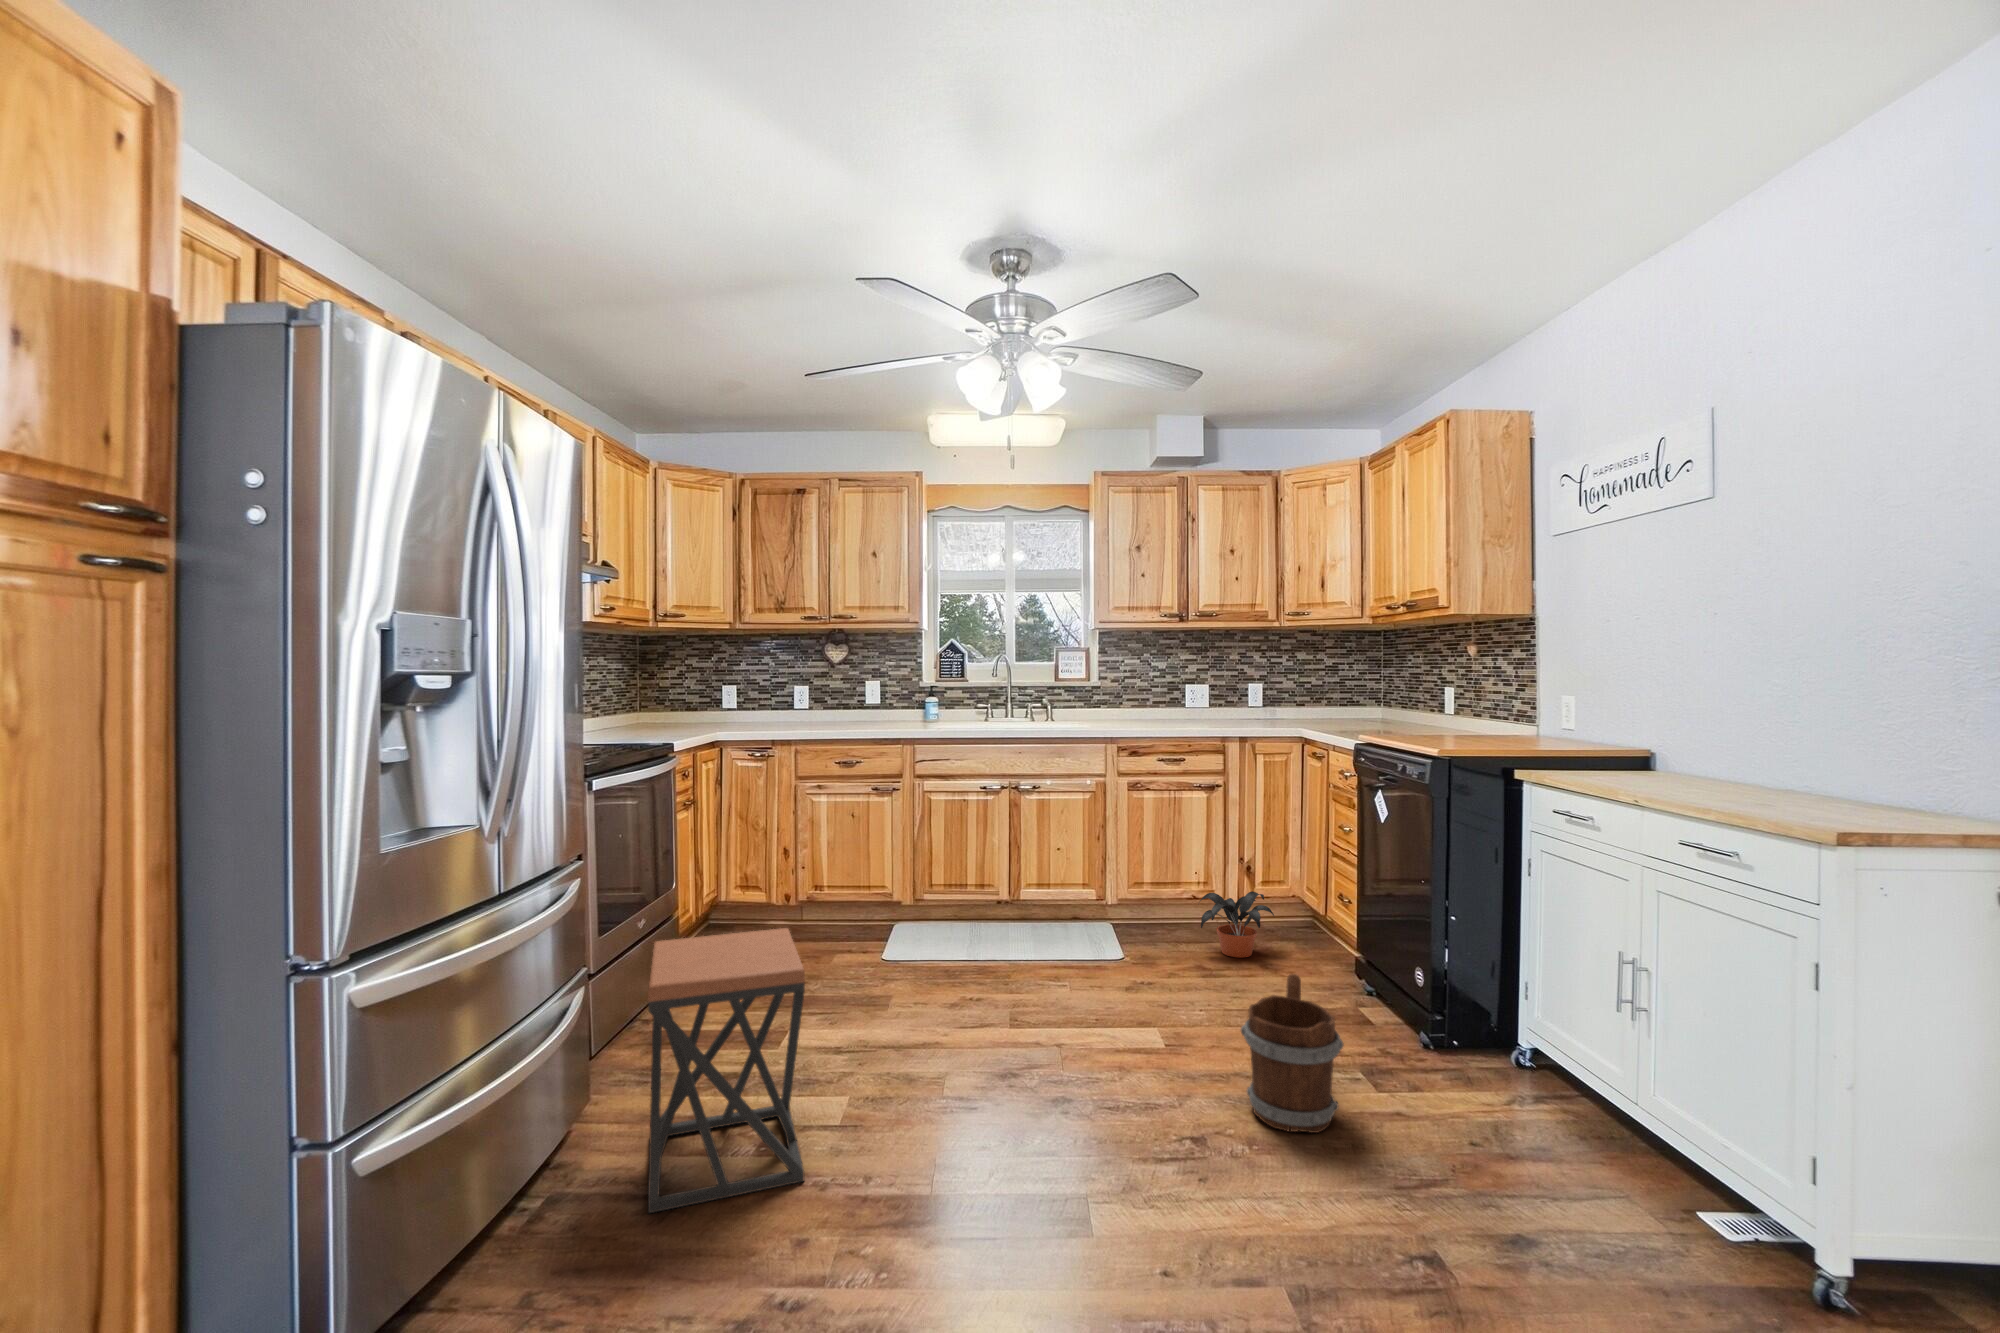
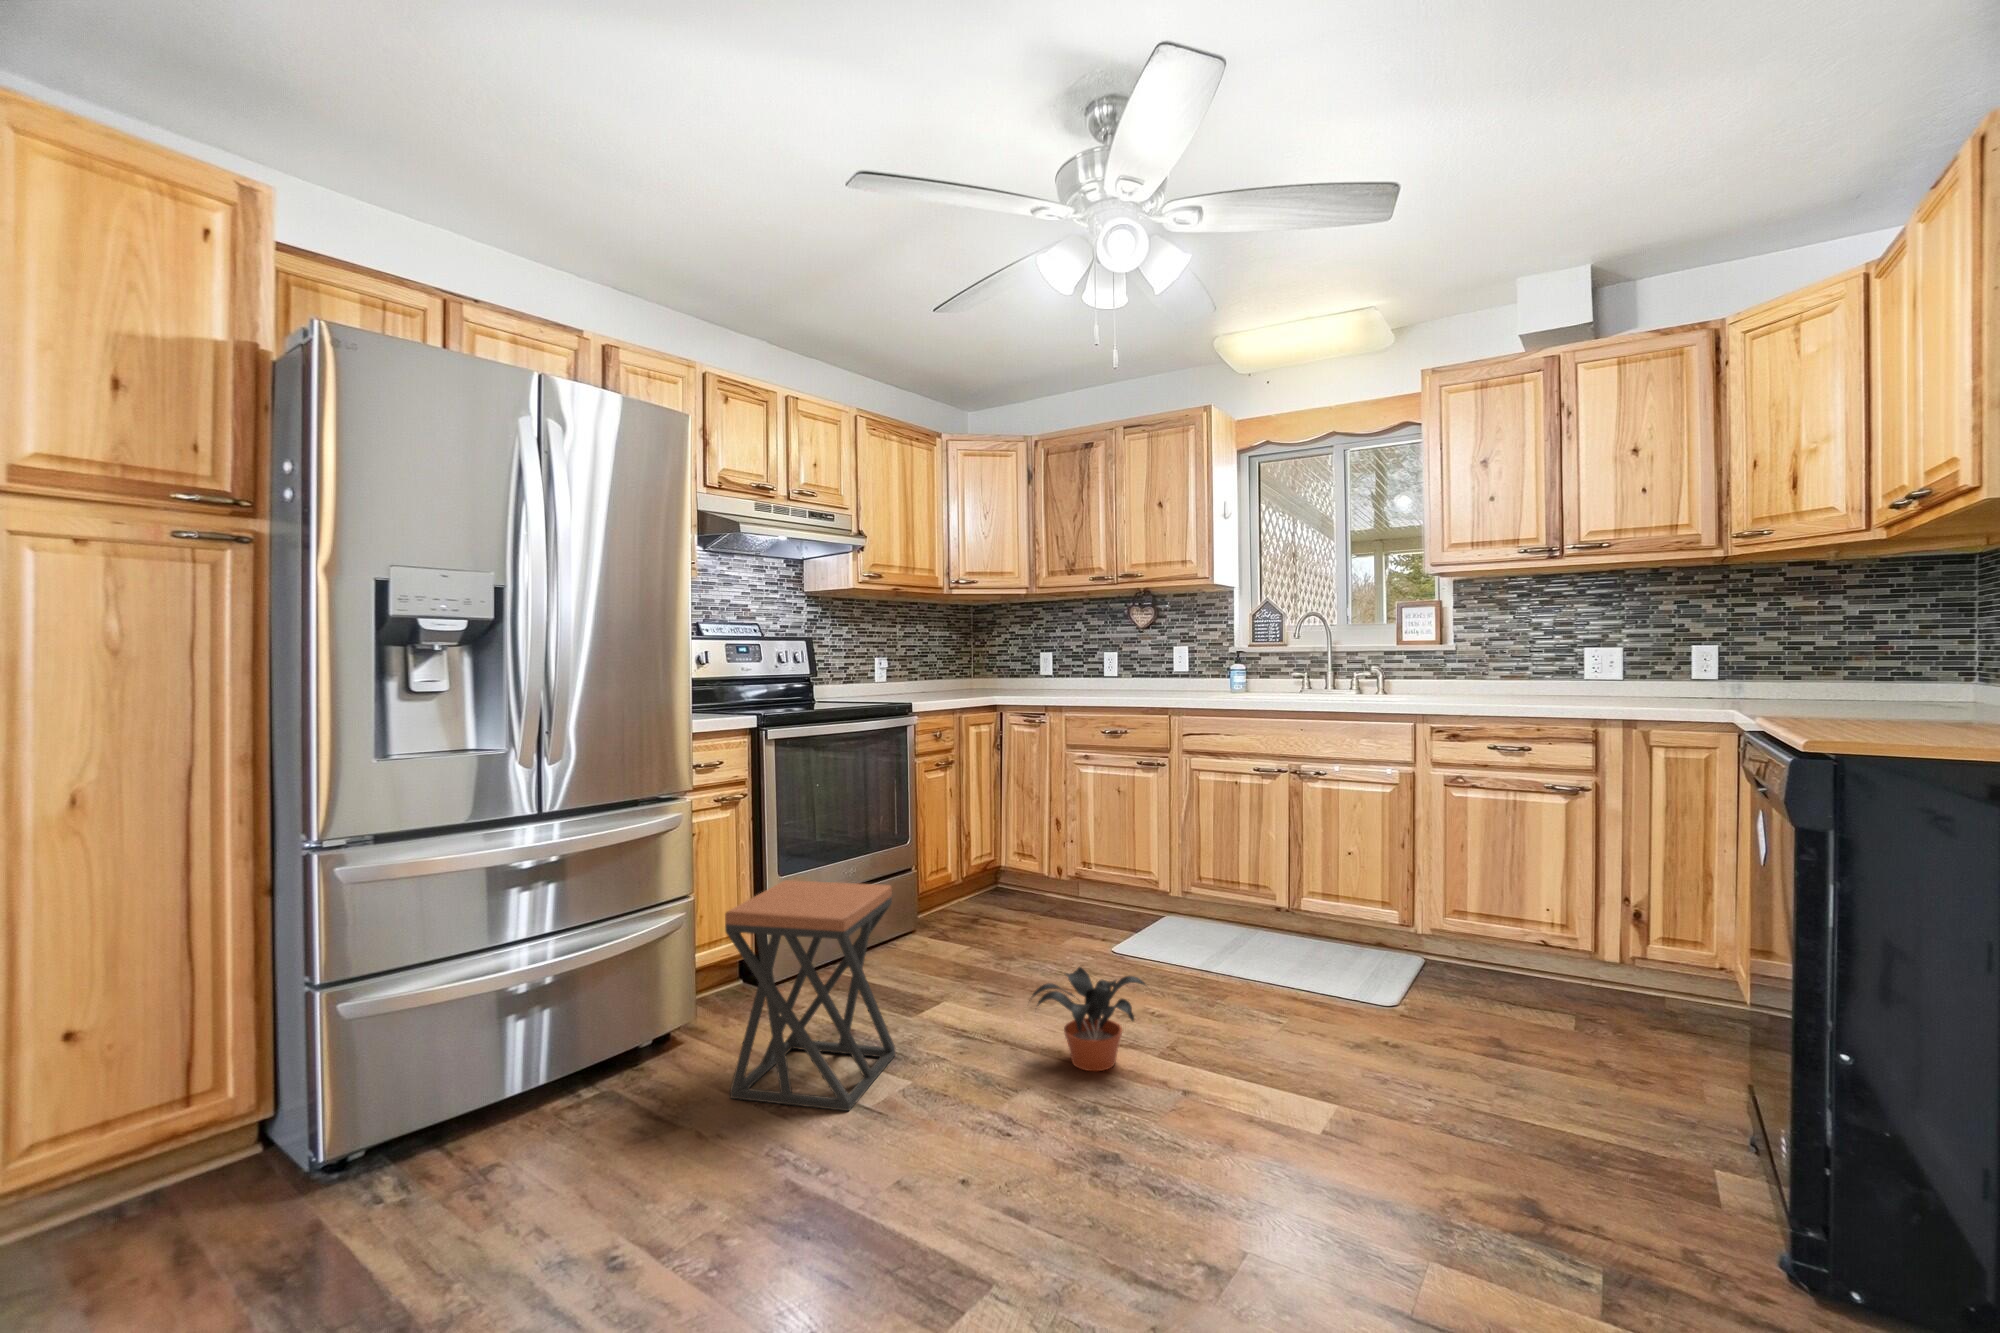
potted plant: present [1200,891,1274,957] -> present [1032,967,1145,1071]
bucket: present [1241,974,1344,1133] -> none [1321,1036,1453,1236]

